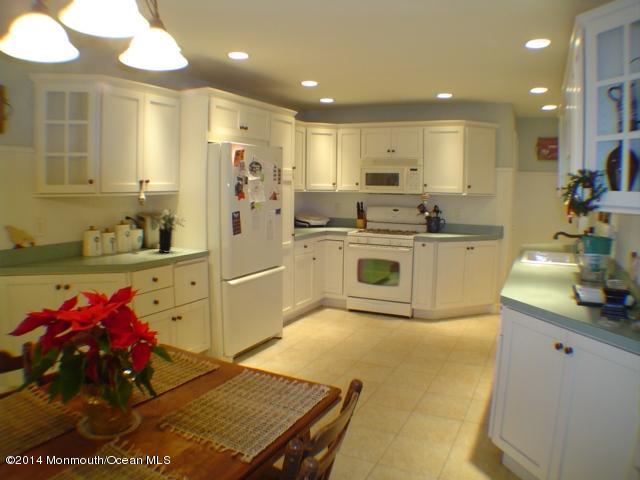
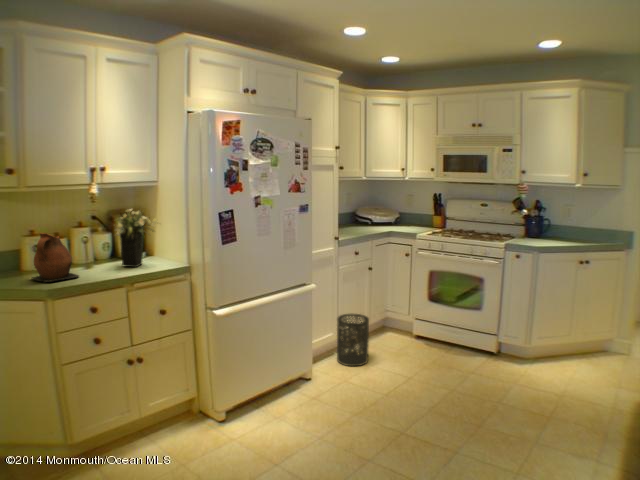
ceramic pitcher: none [107,226,140,260] -> present [32,233,79,282]
trash can: none [295,294,320,333] -> present [337,314,369,366]

